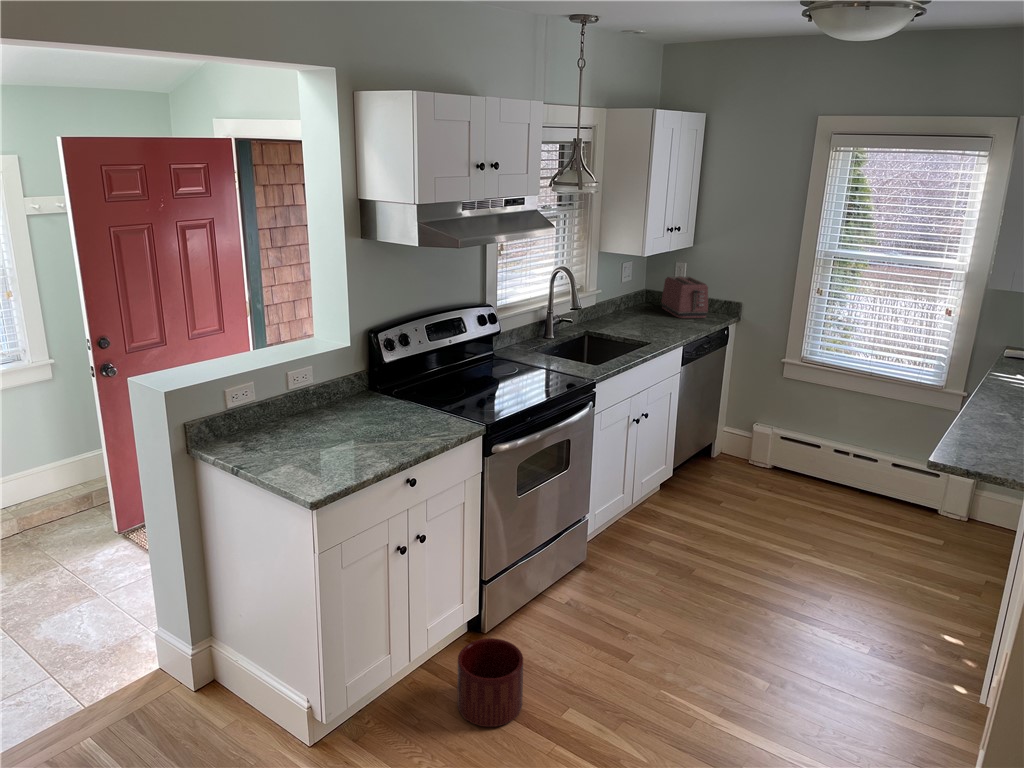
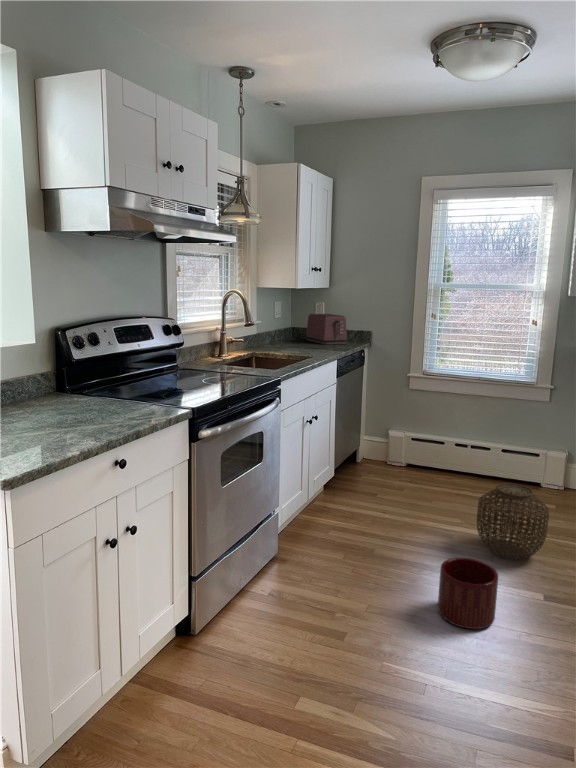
woven basket: none [815,515,901,605] -> present [477,483,549,561]
planter: present [457,638,523,727] -> present [438,557,498,629]

